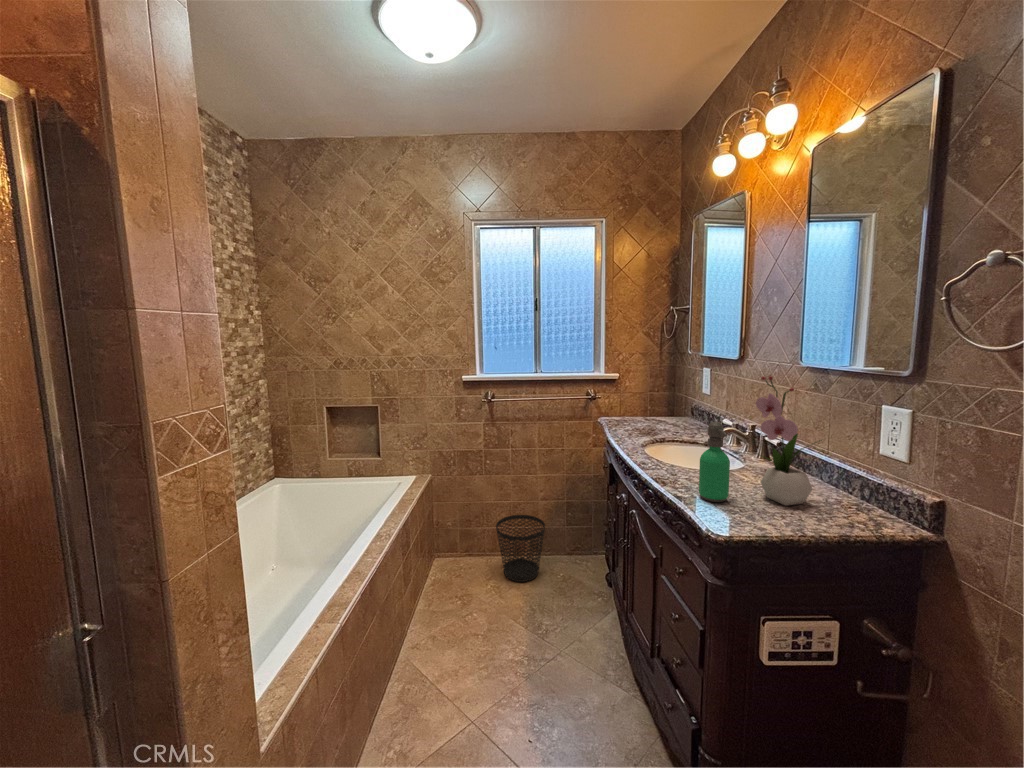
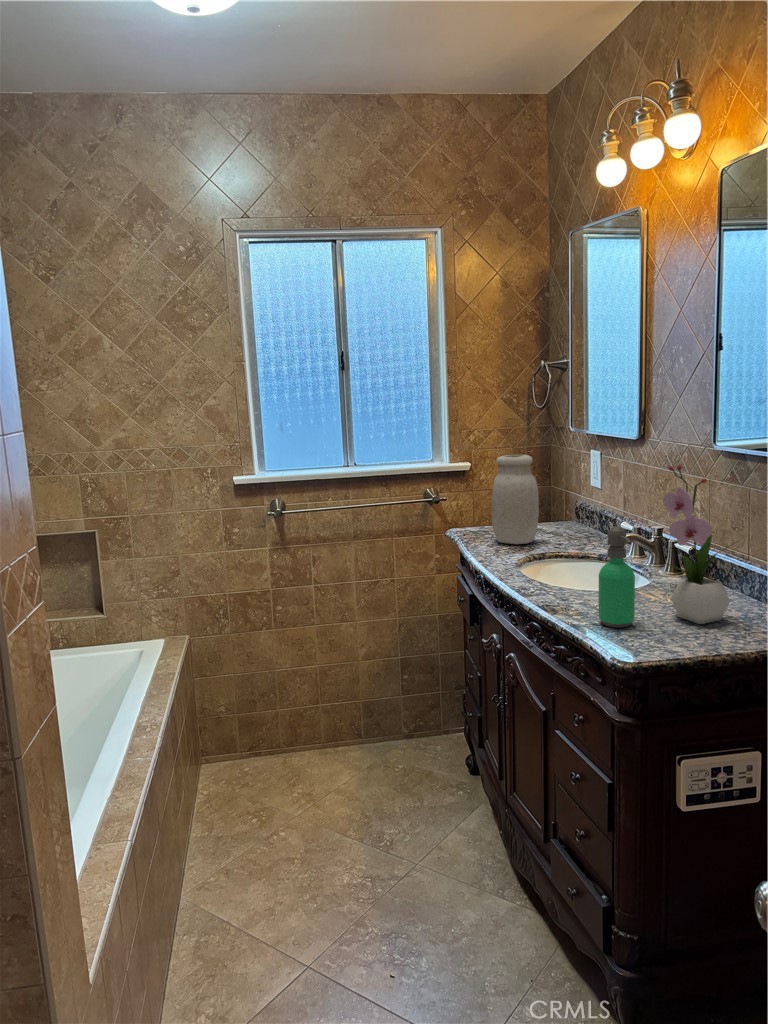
jar: none [628,368,662,430] -> present [491,455,539,544]
wastebasket: present [496,515,545,582] -> none [301,684,376,782]

